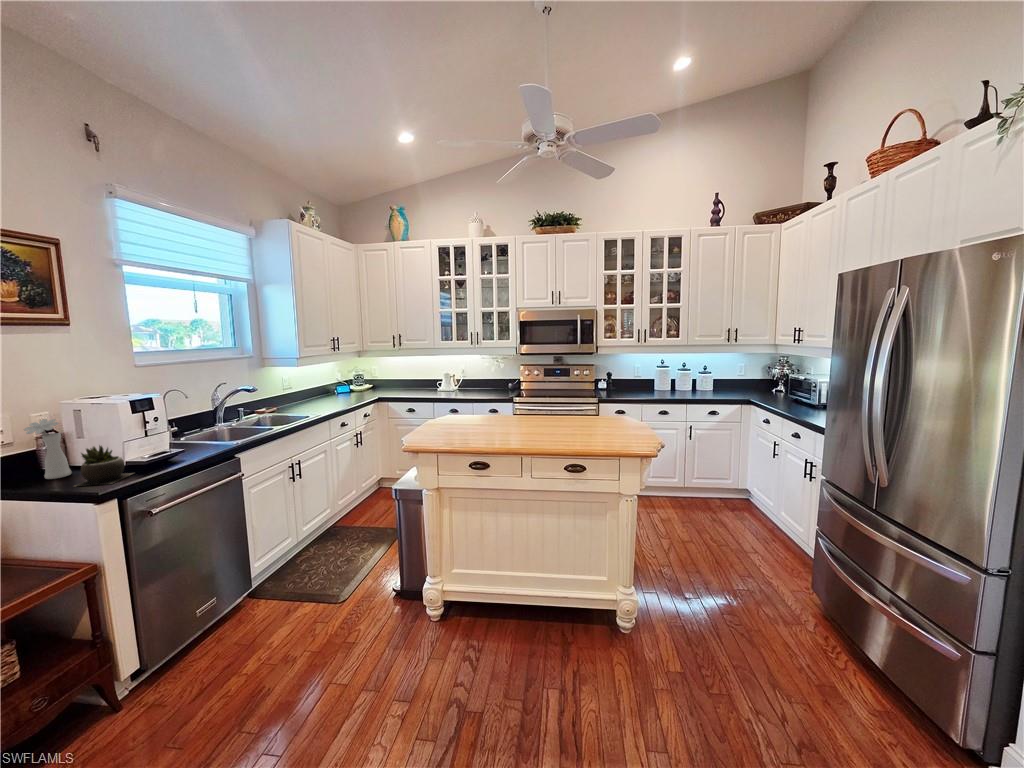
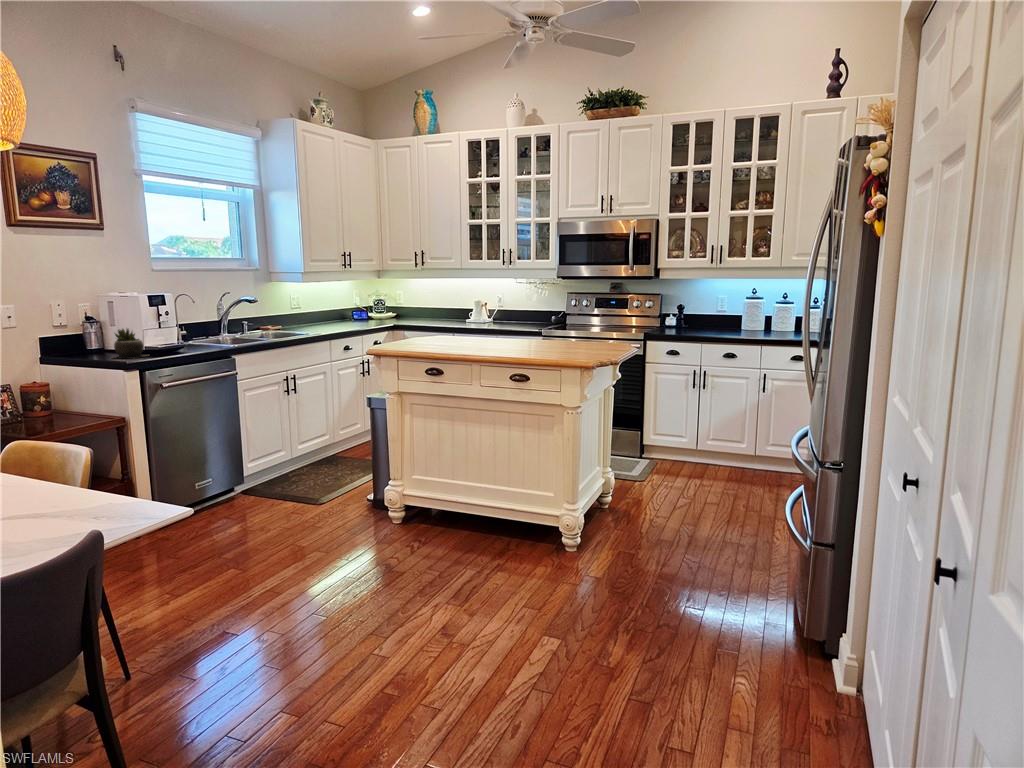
vase: present [24,419,71,479] -> none [77,306,107,355]

